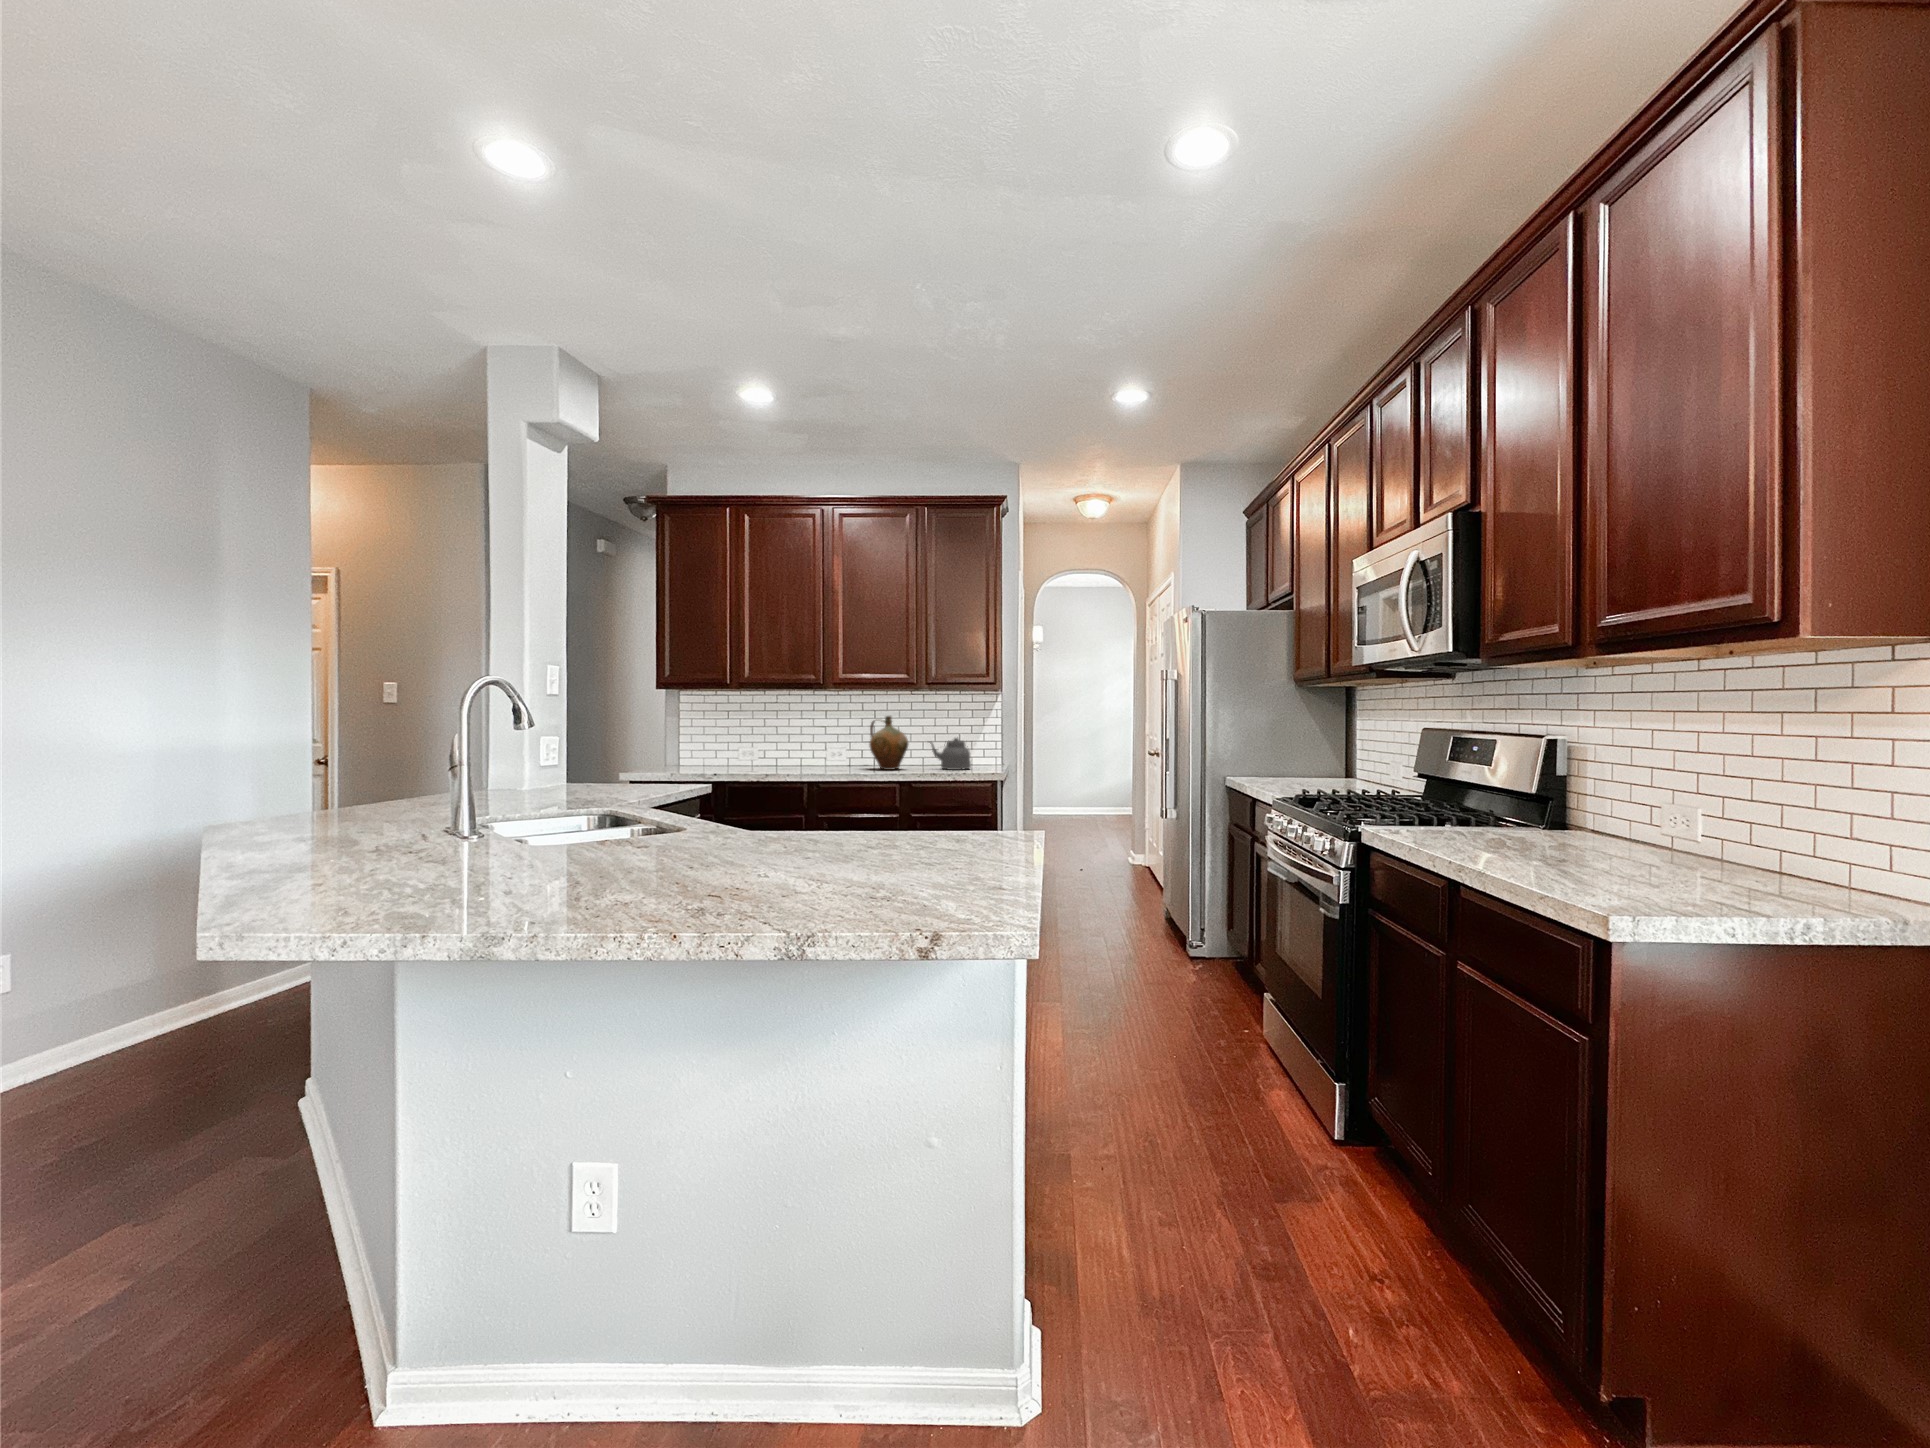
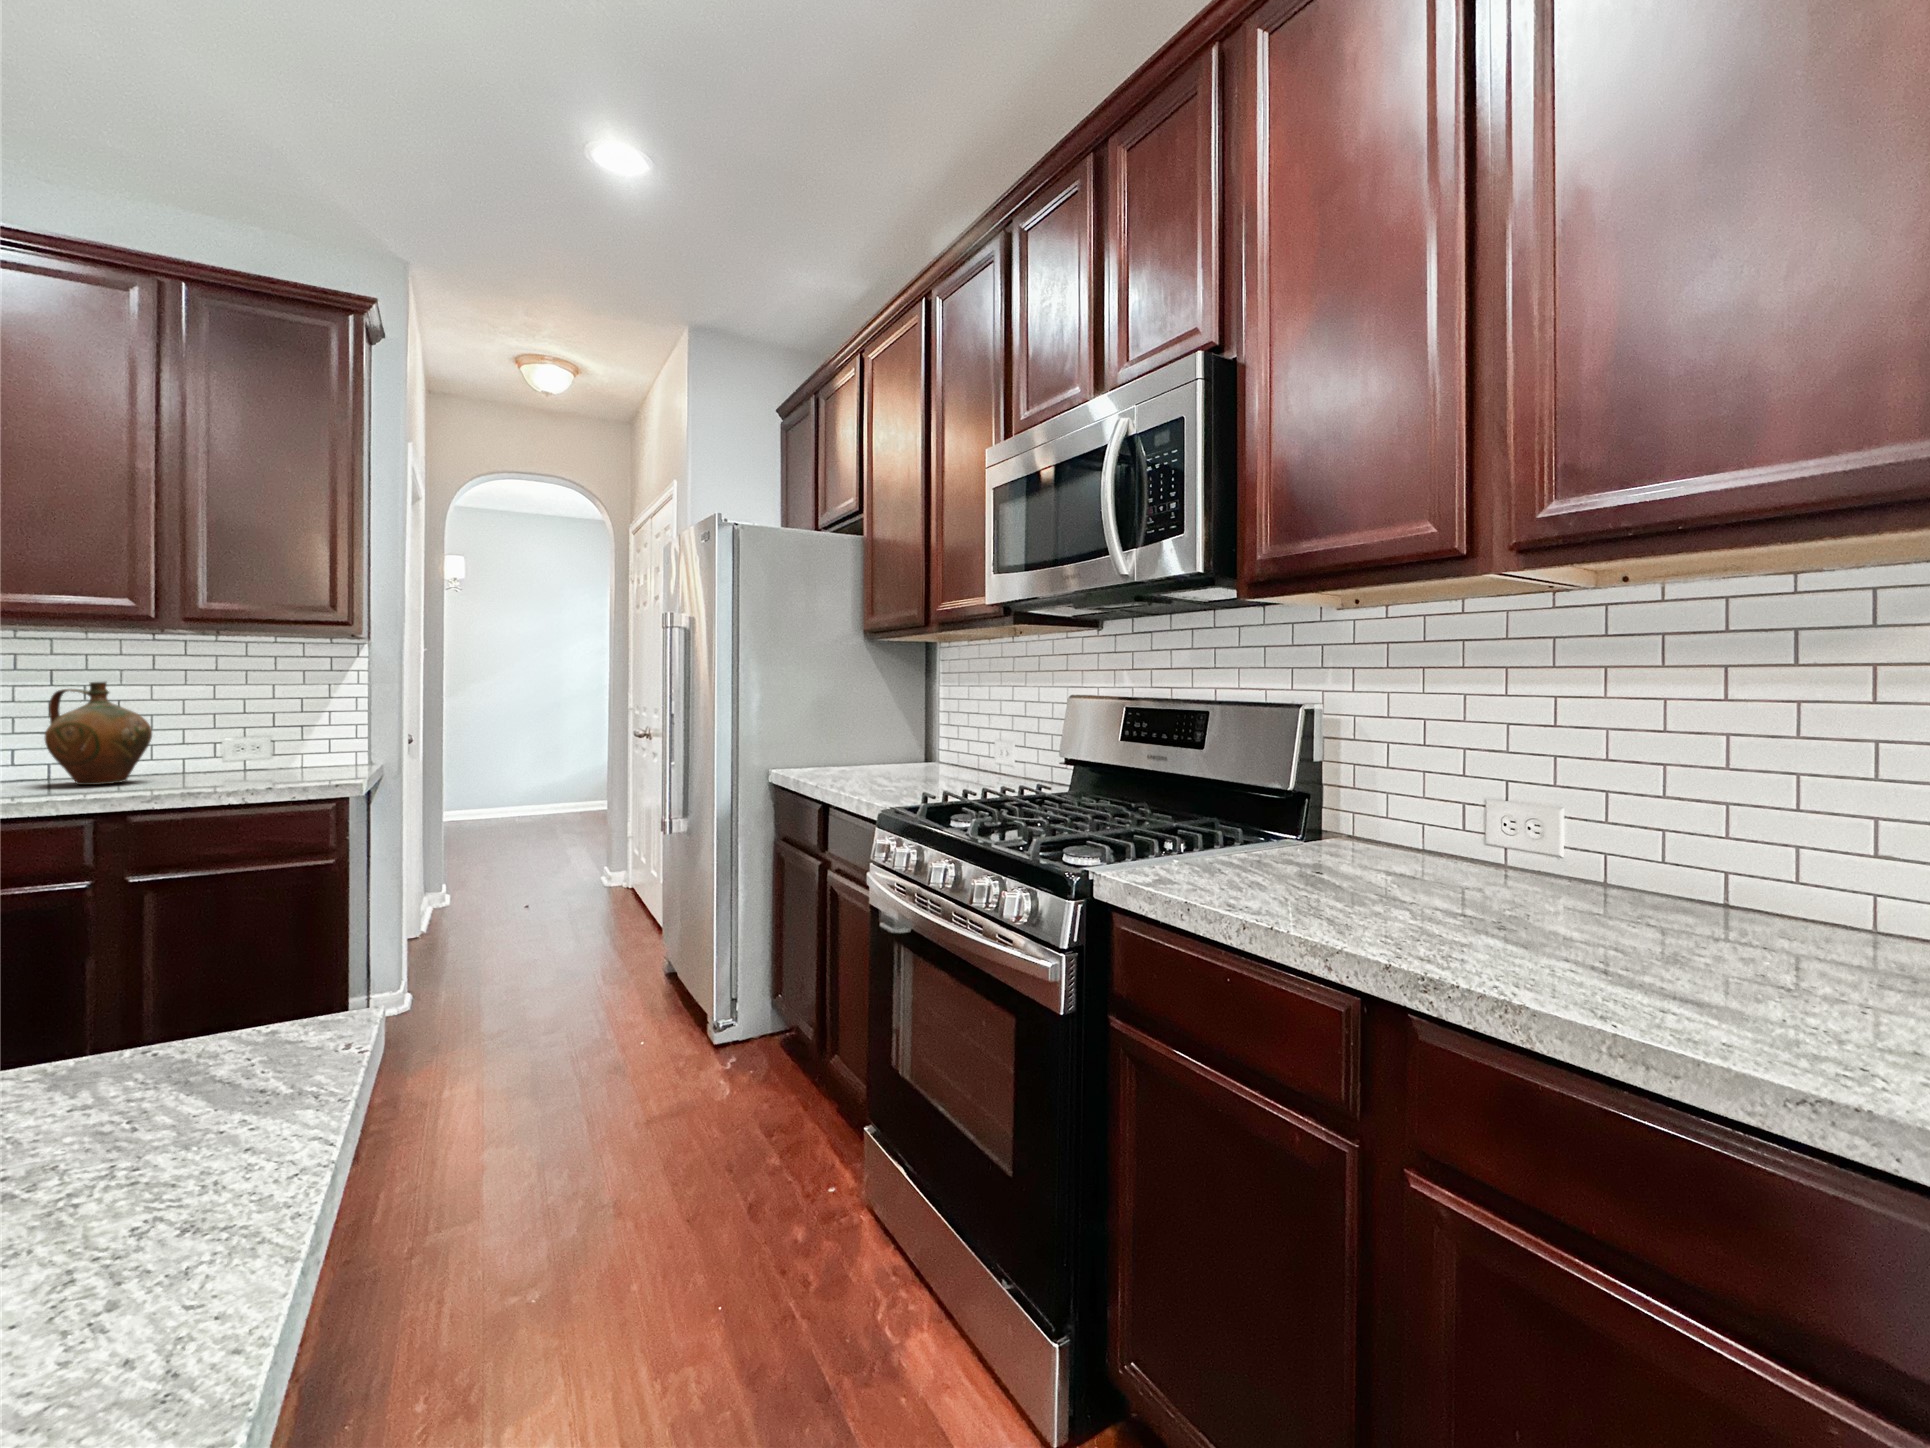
kettle: present [930,738,971,770] -> none [201,701,304,777]

